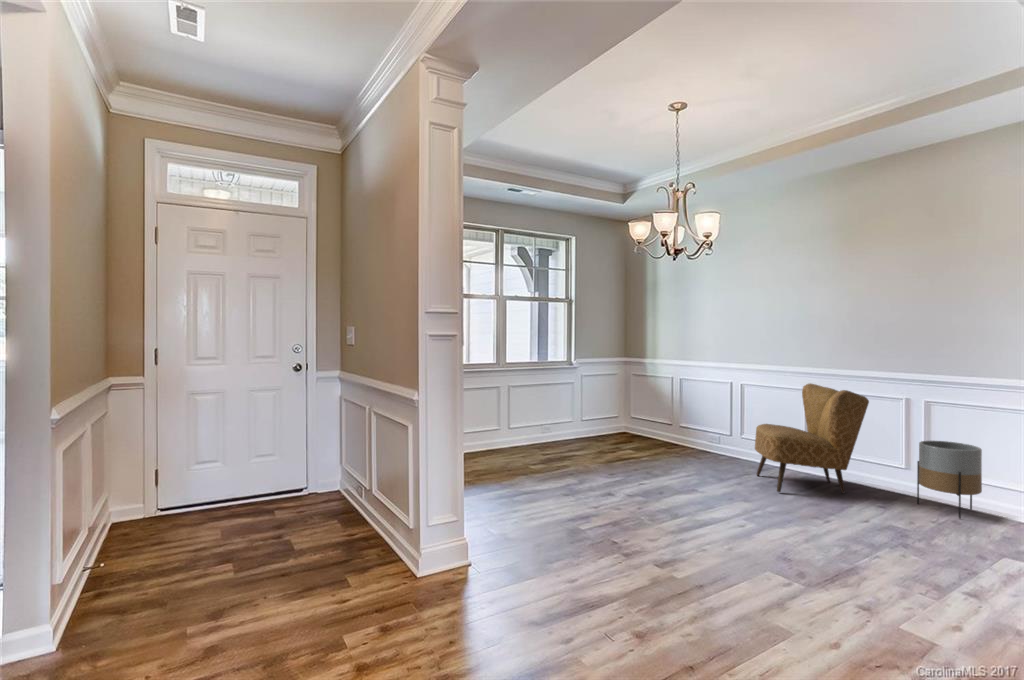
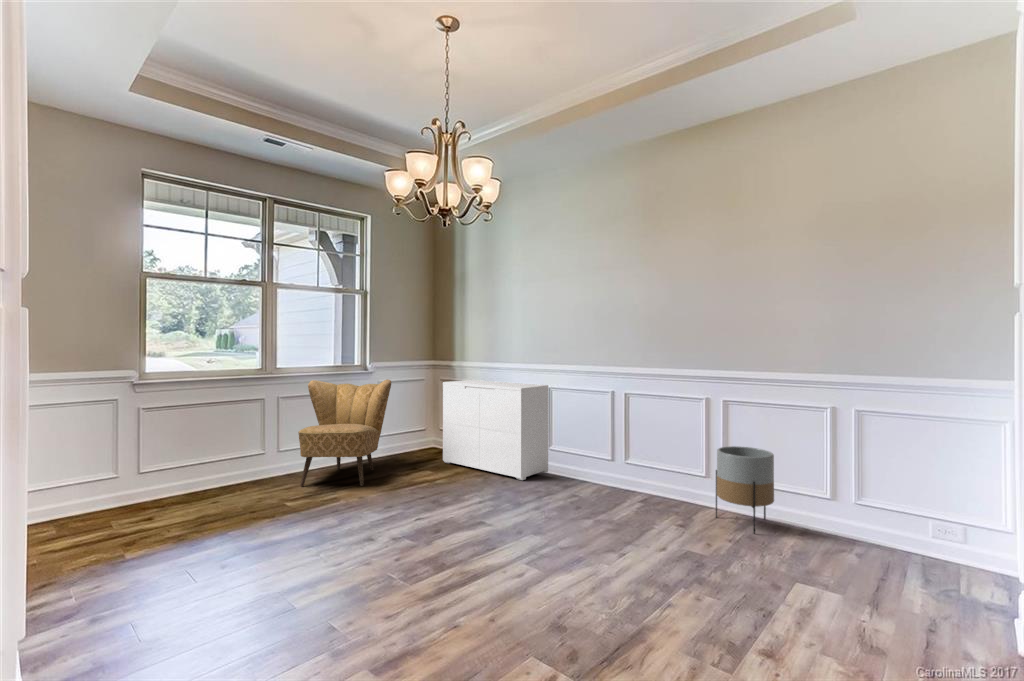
cabinet: none [639,375,740,463] -> present [443,380,548,480]
armchair: present [755,383,869,493] -> present [298,379,391,486]

